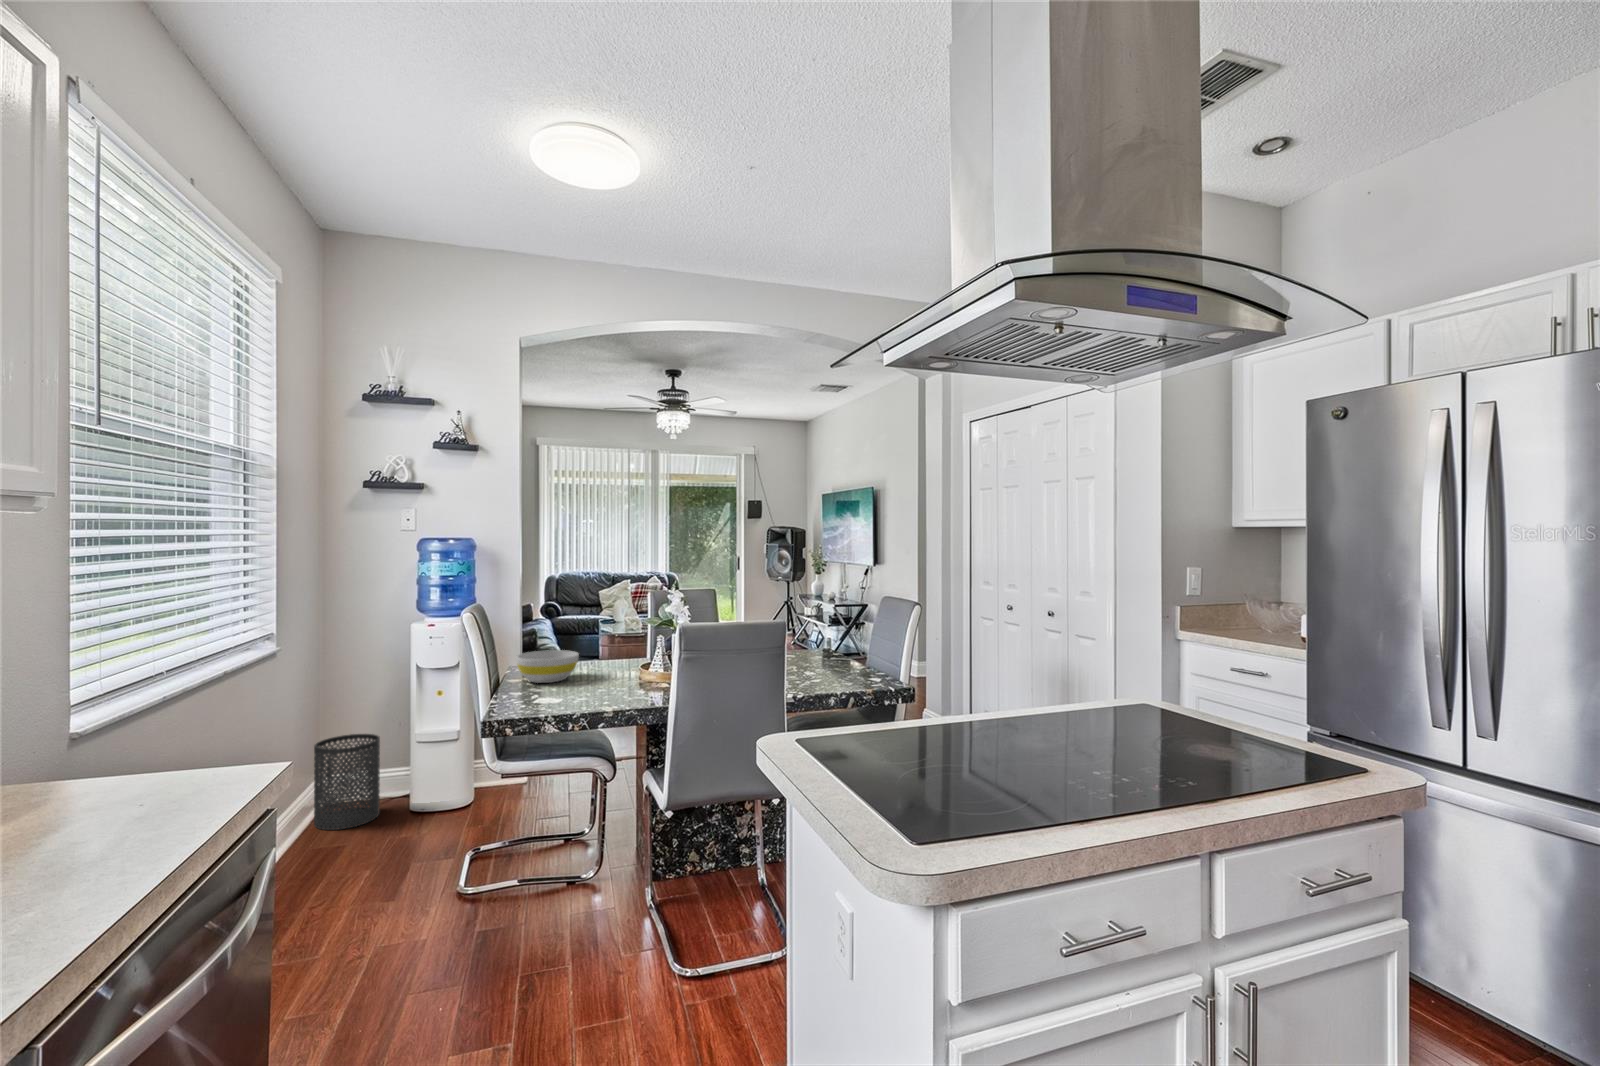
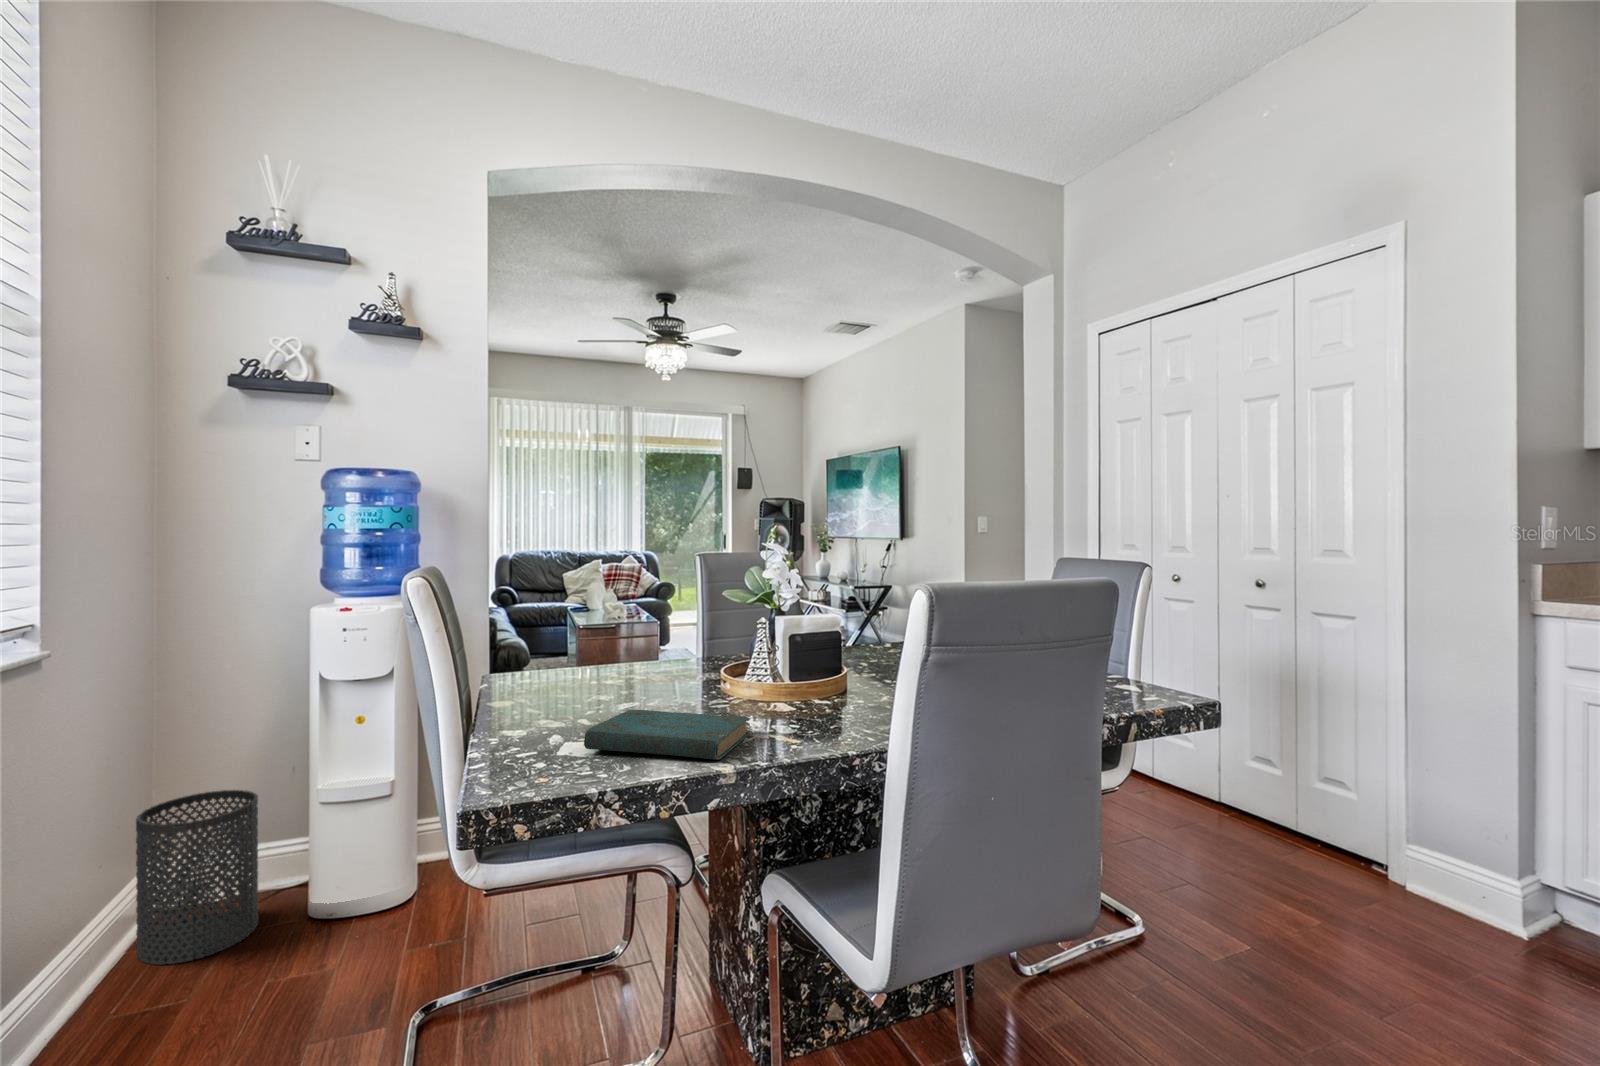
bowl: present [516,650,579,683] -> none [505,649,616,708]
book: none [546,683,635,706] -> present [584,710,750,760]

